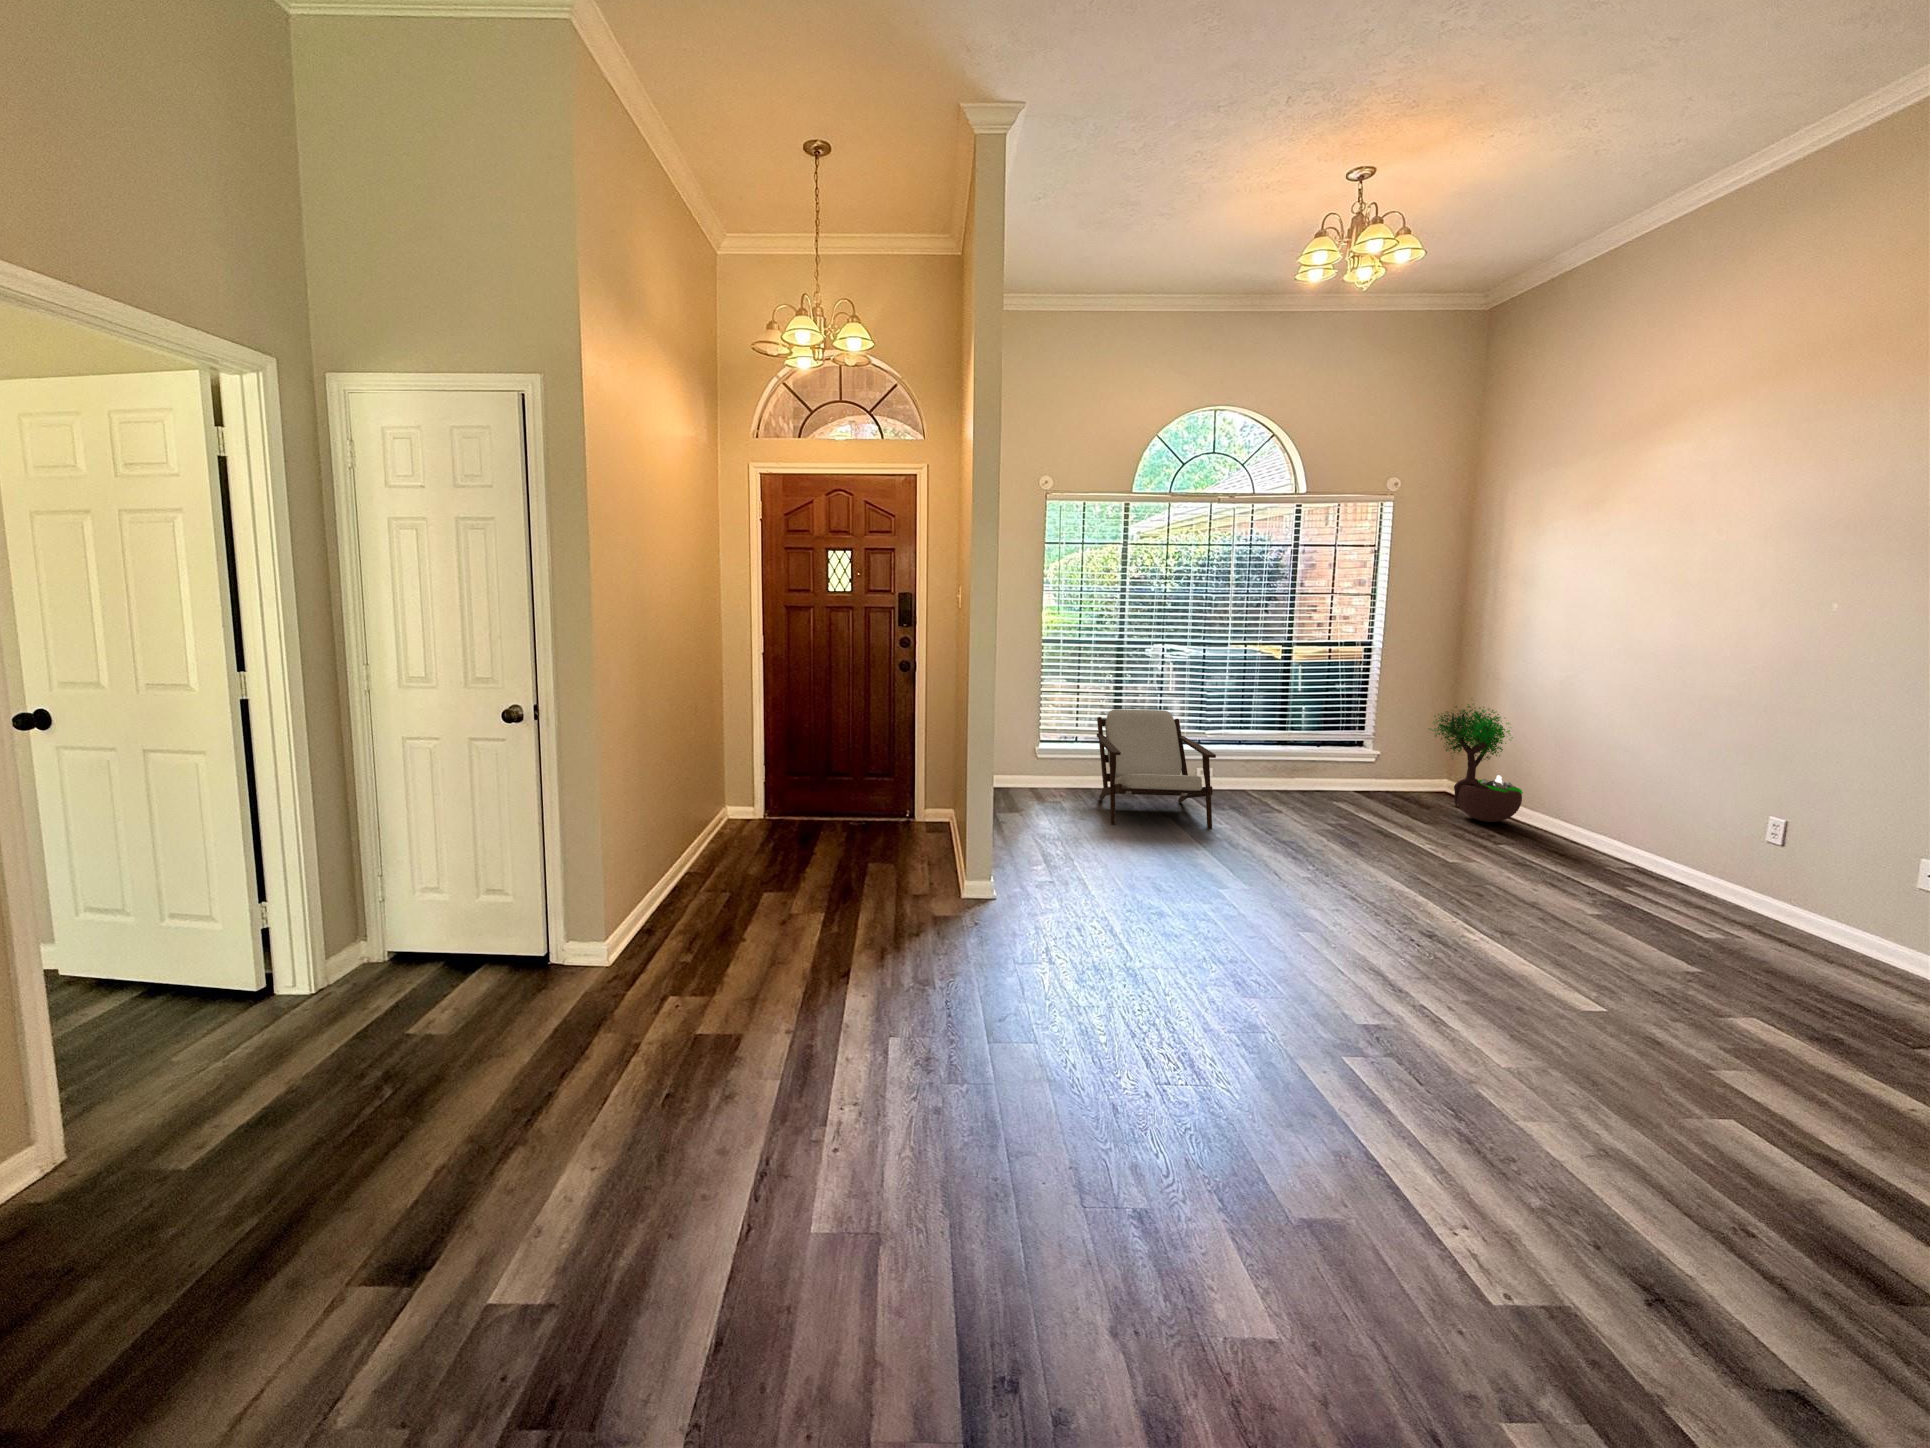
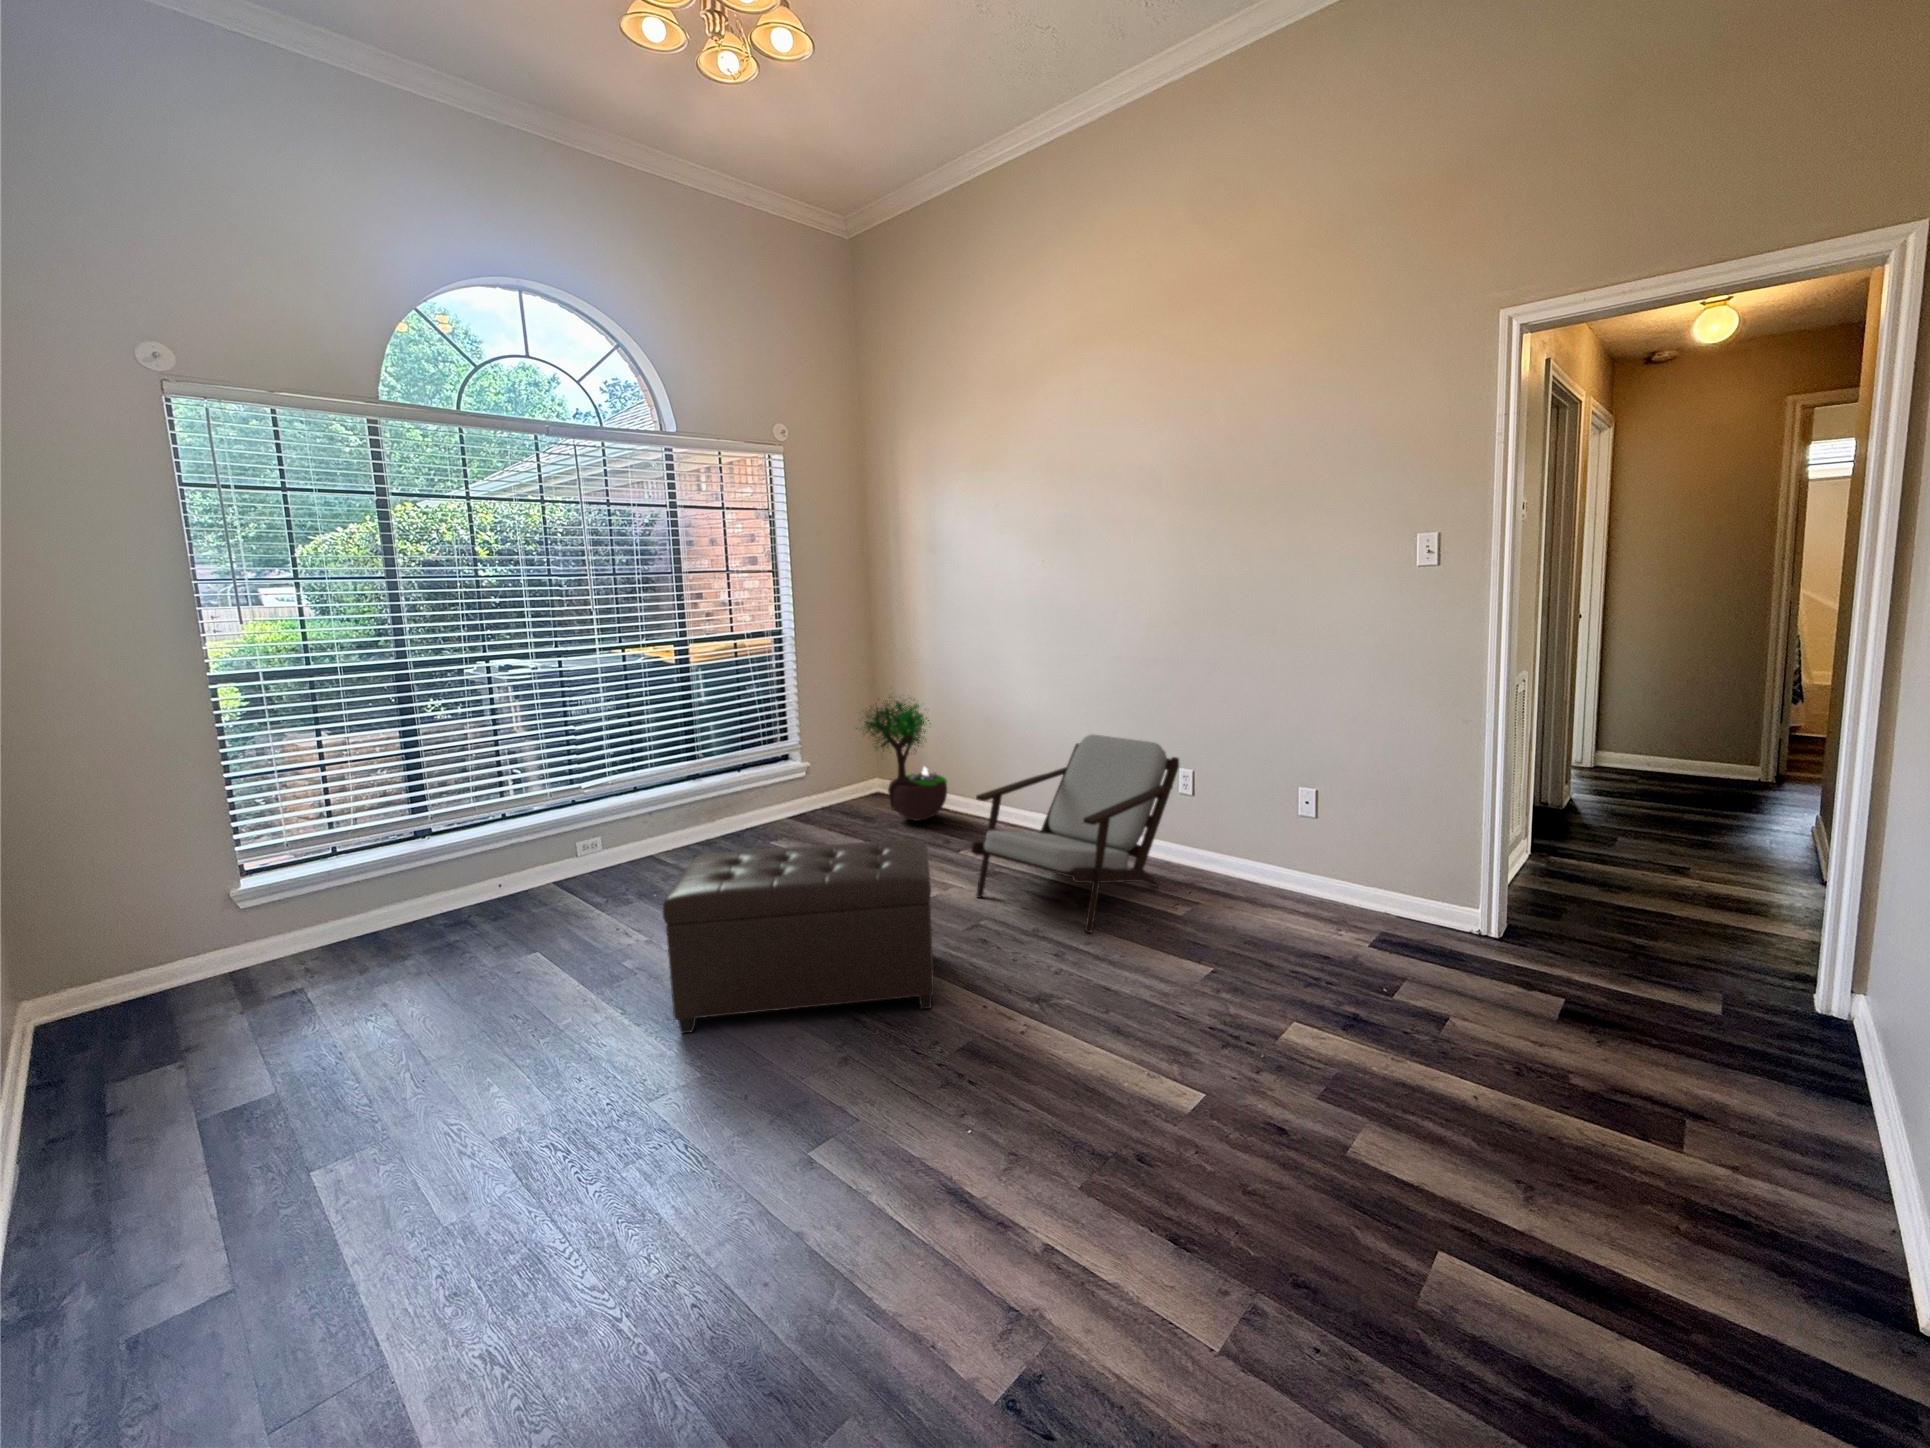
armchair: present [1097,709,1216,828] -> present [971,734,1179,933]
ottoman: none [1245,778,1462,925] -> present [663,839,934,1033]

